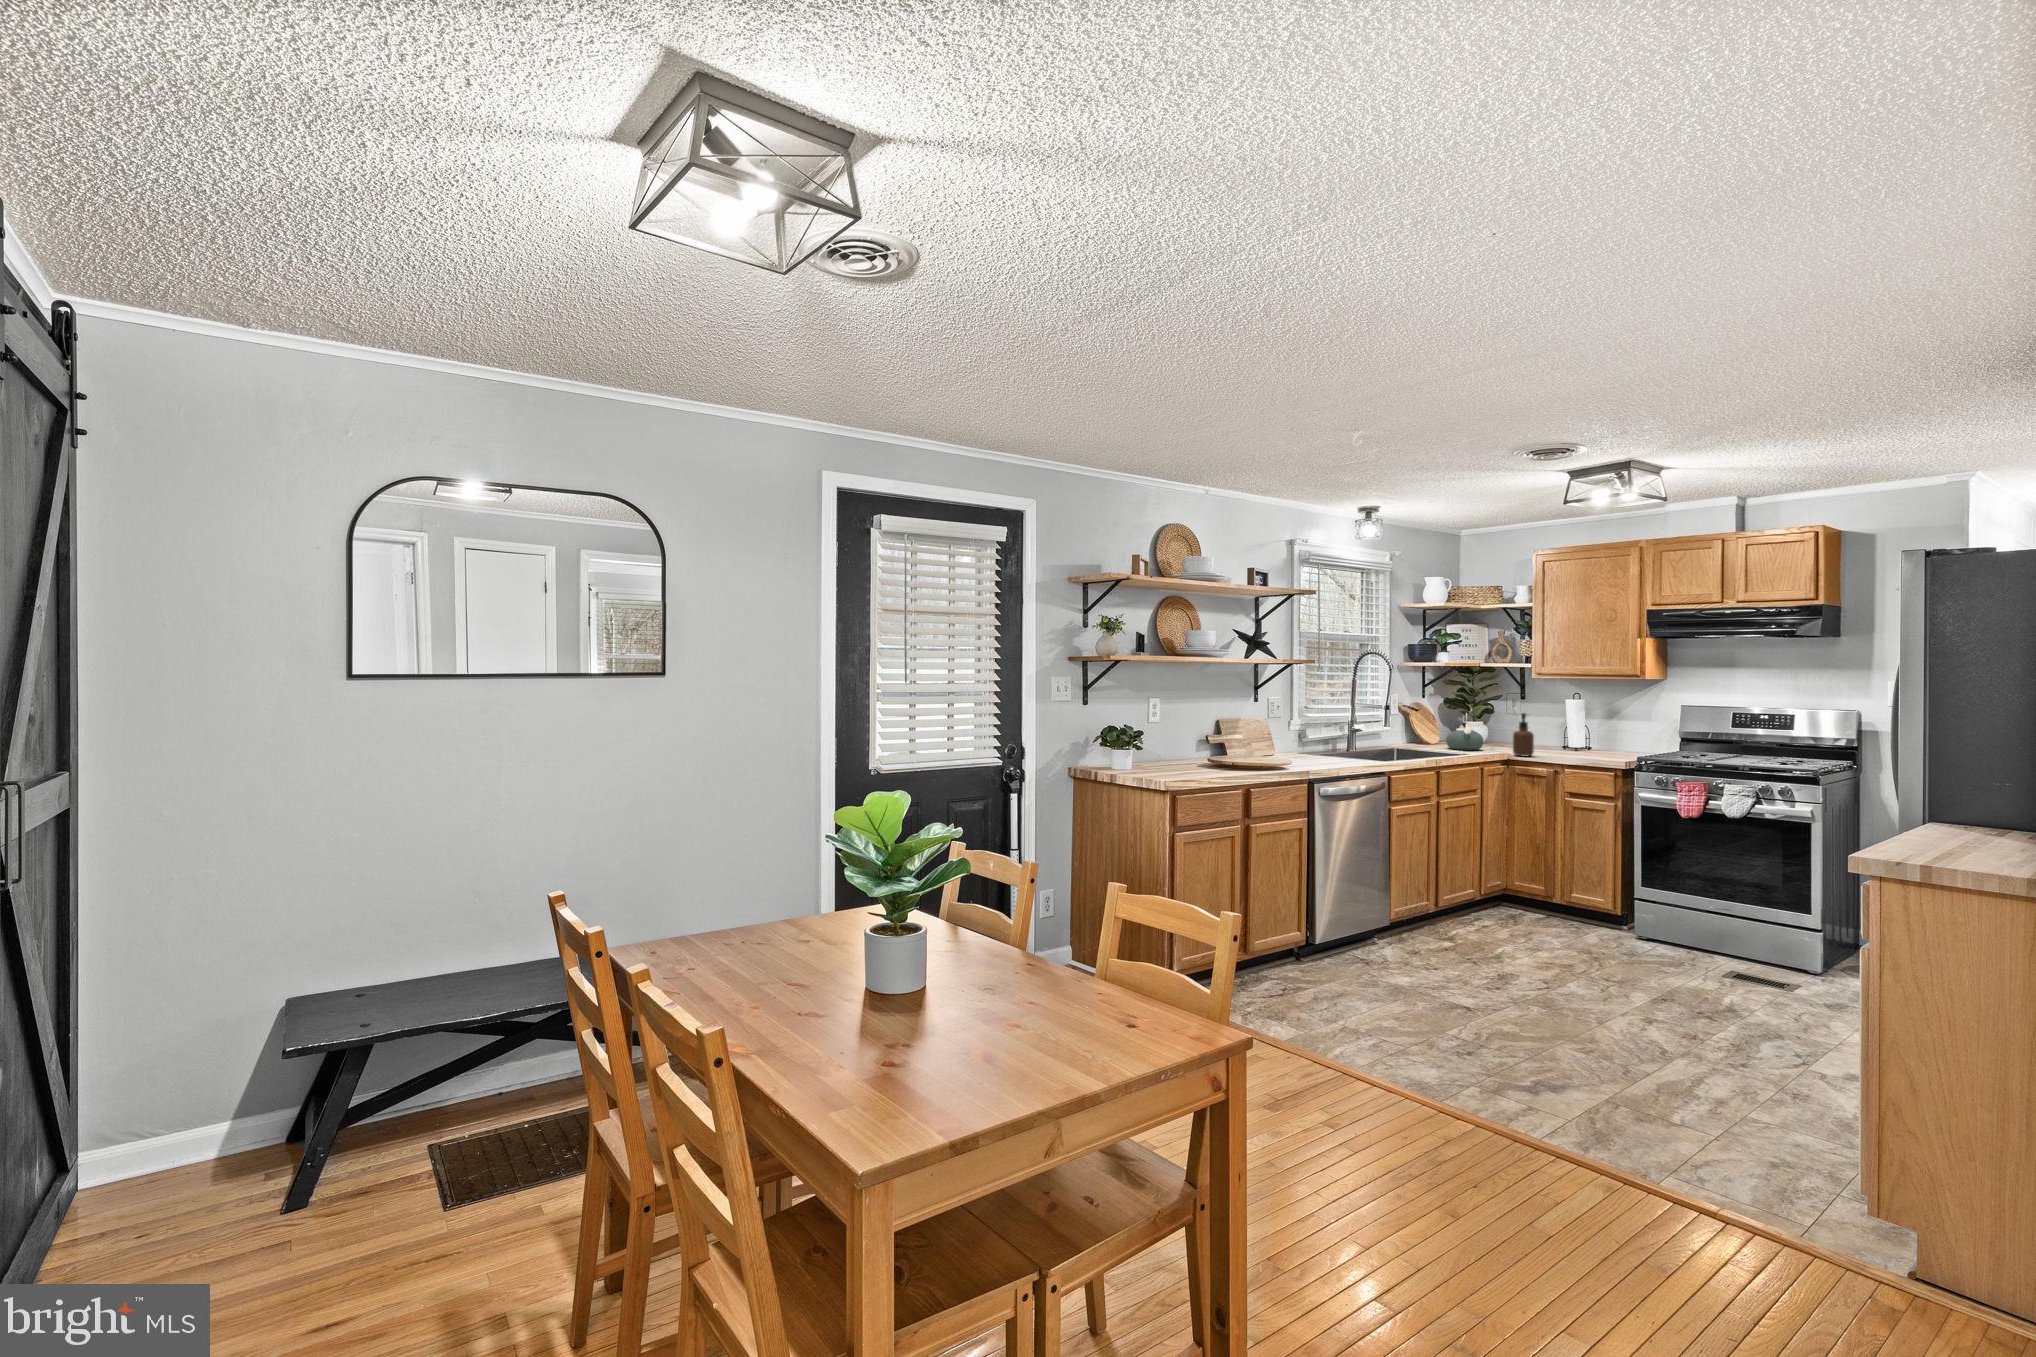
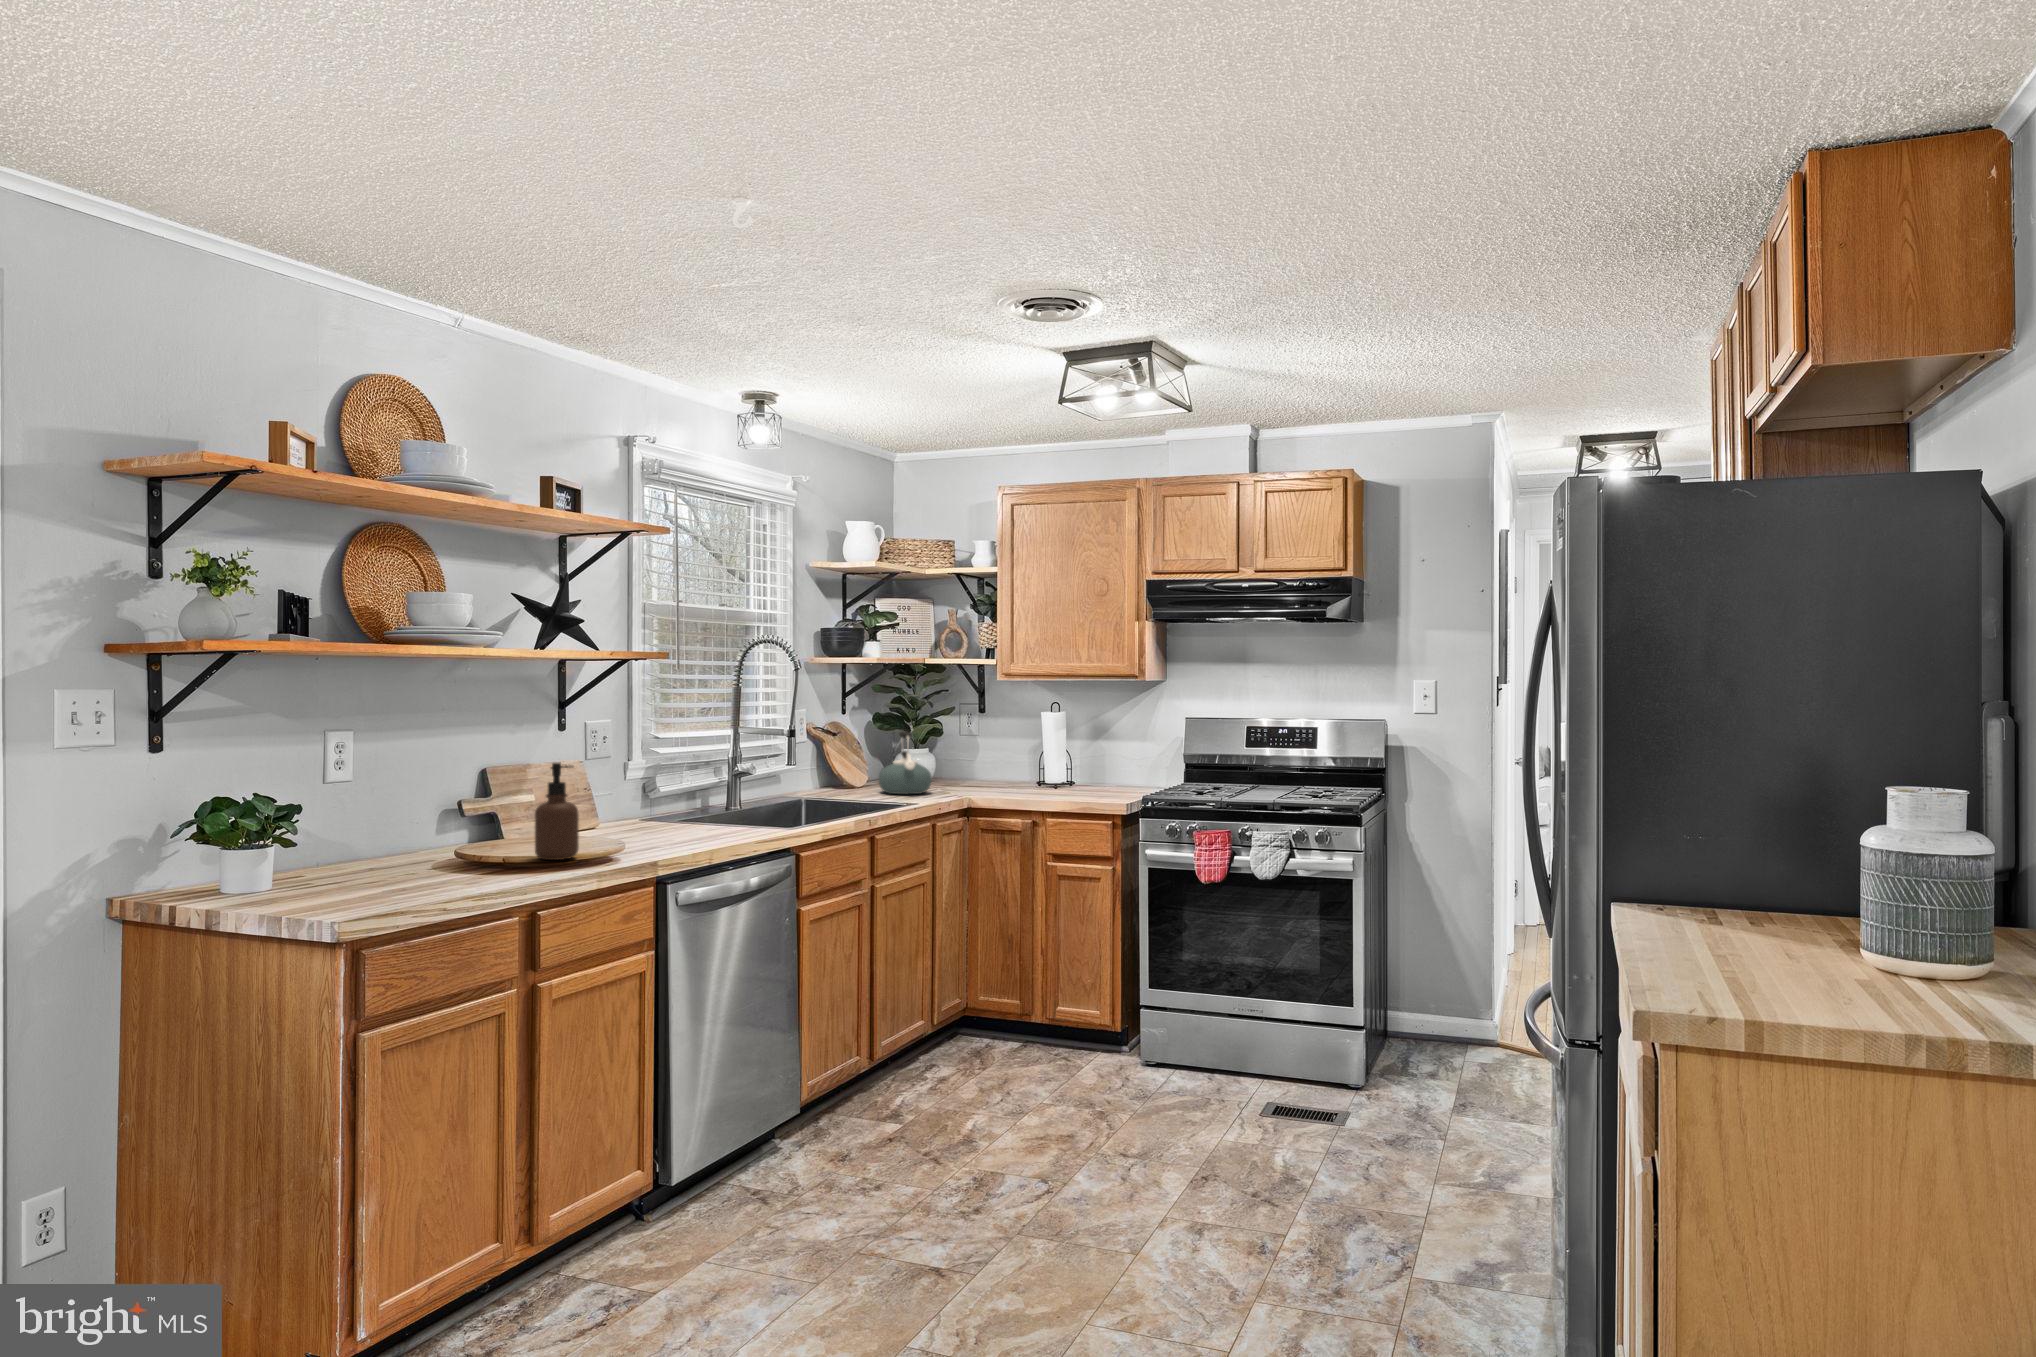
soap dispenser: present [1513,713,1534,756] -> present [535,763,579,860]

